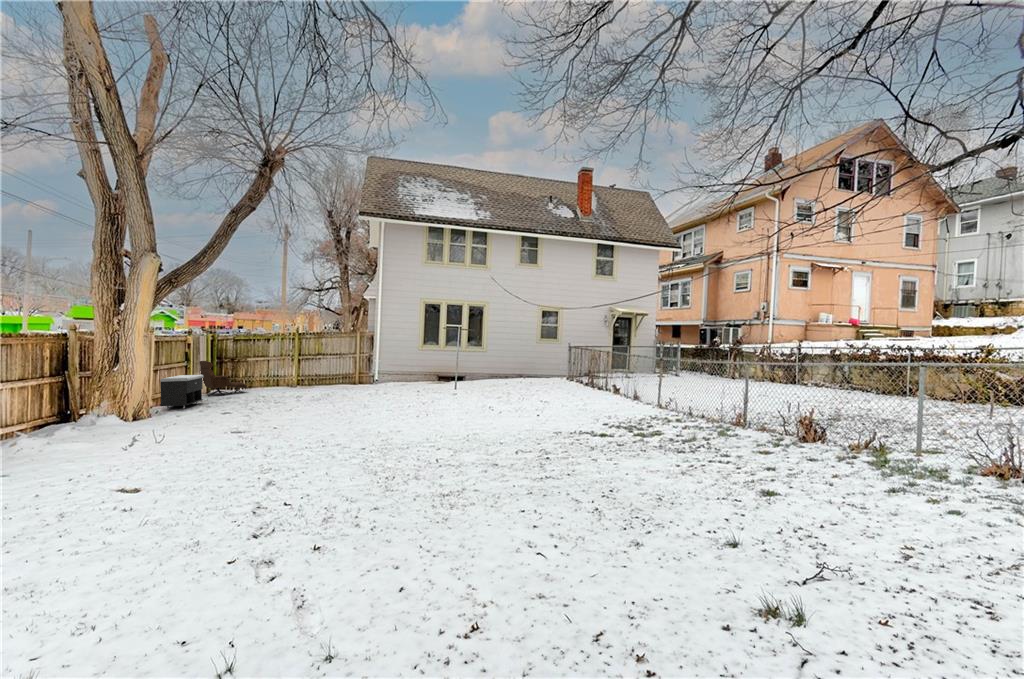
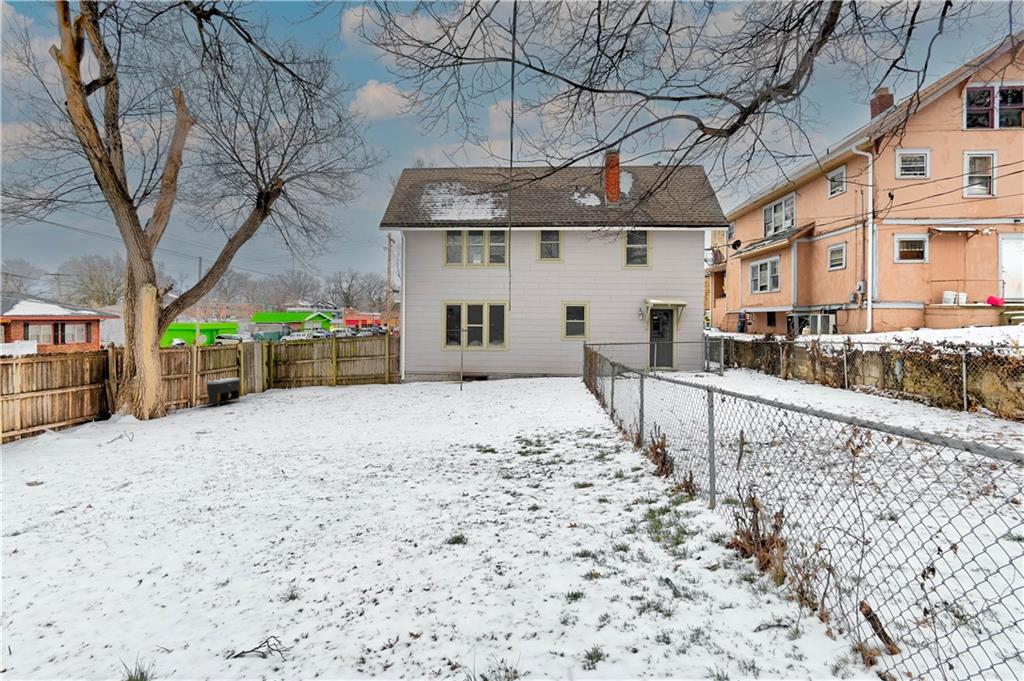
lounge chair: present [200,361,247,396] -> none [252,365,290,394]

